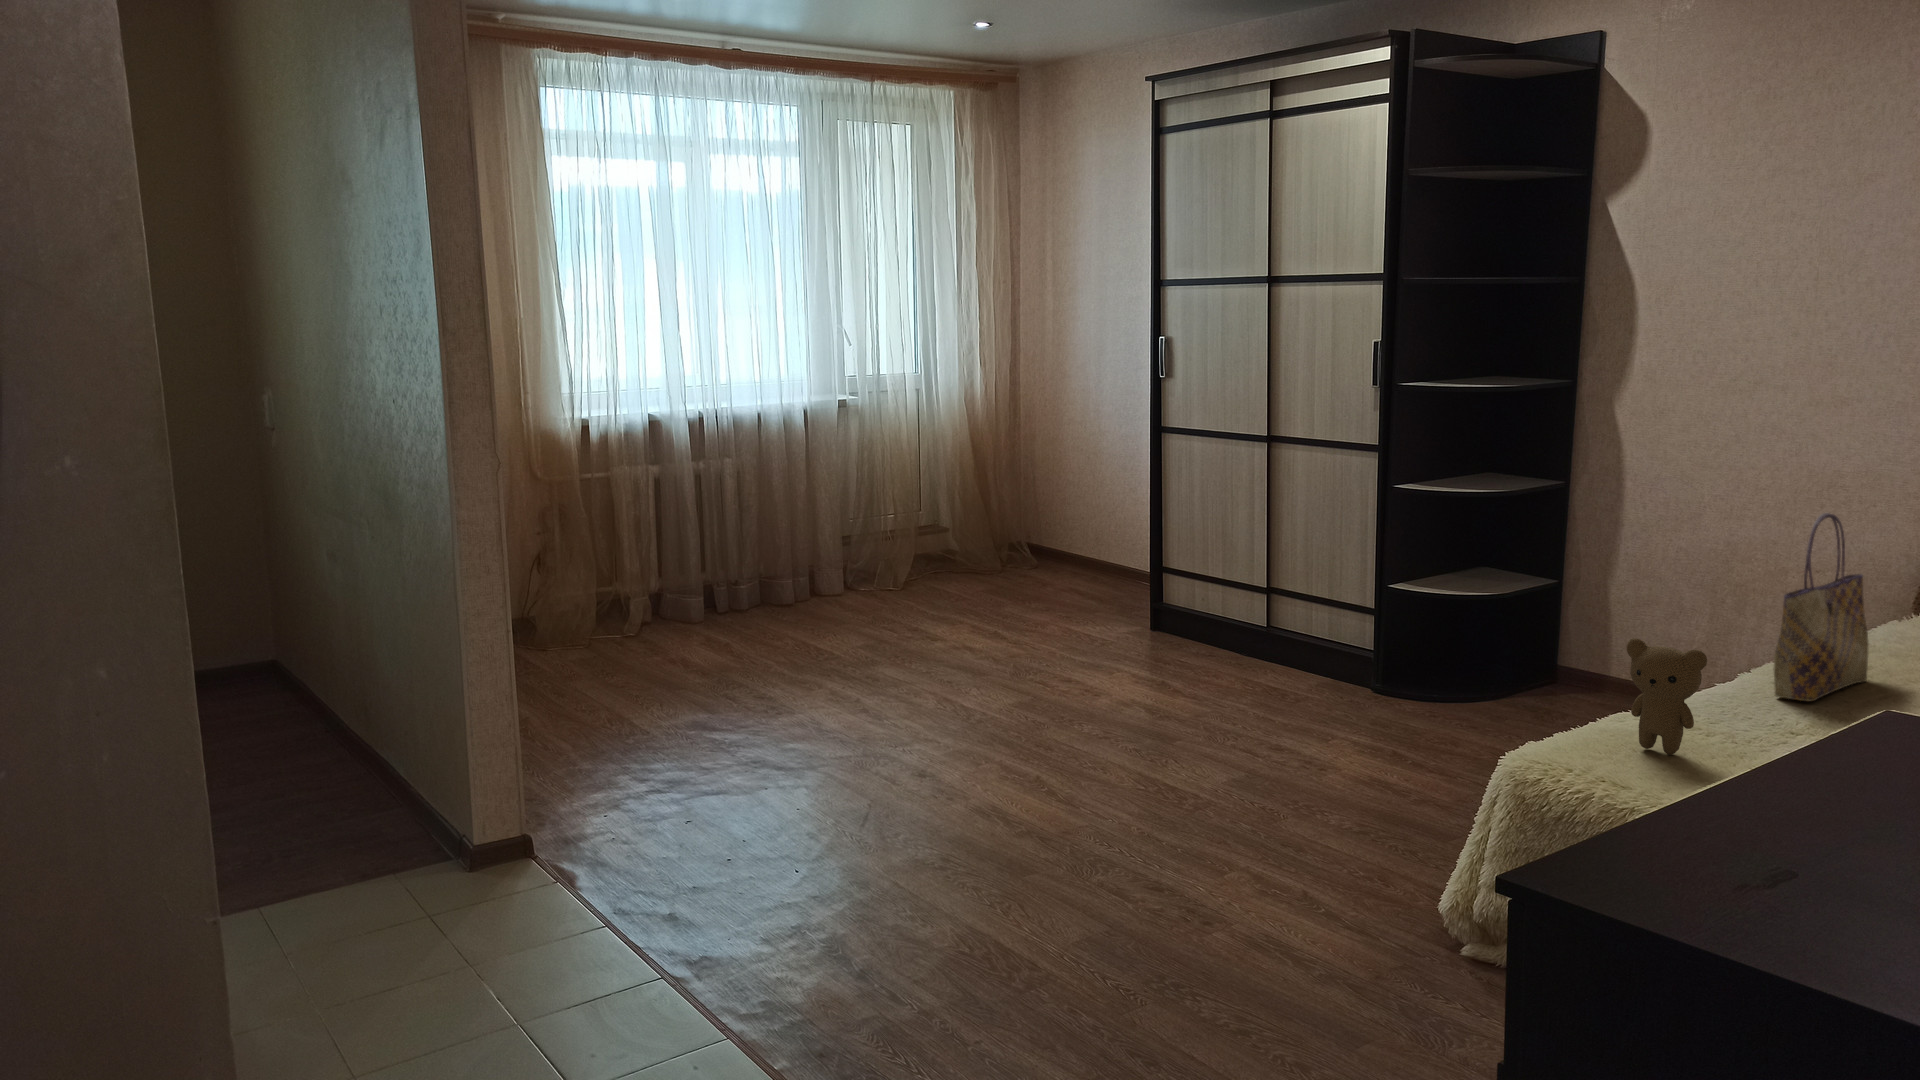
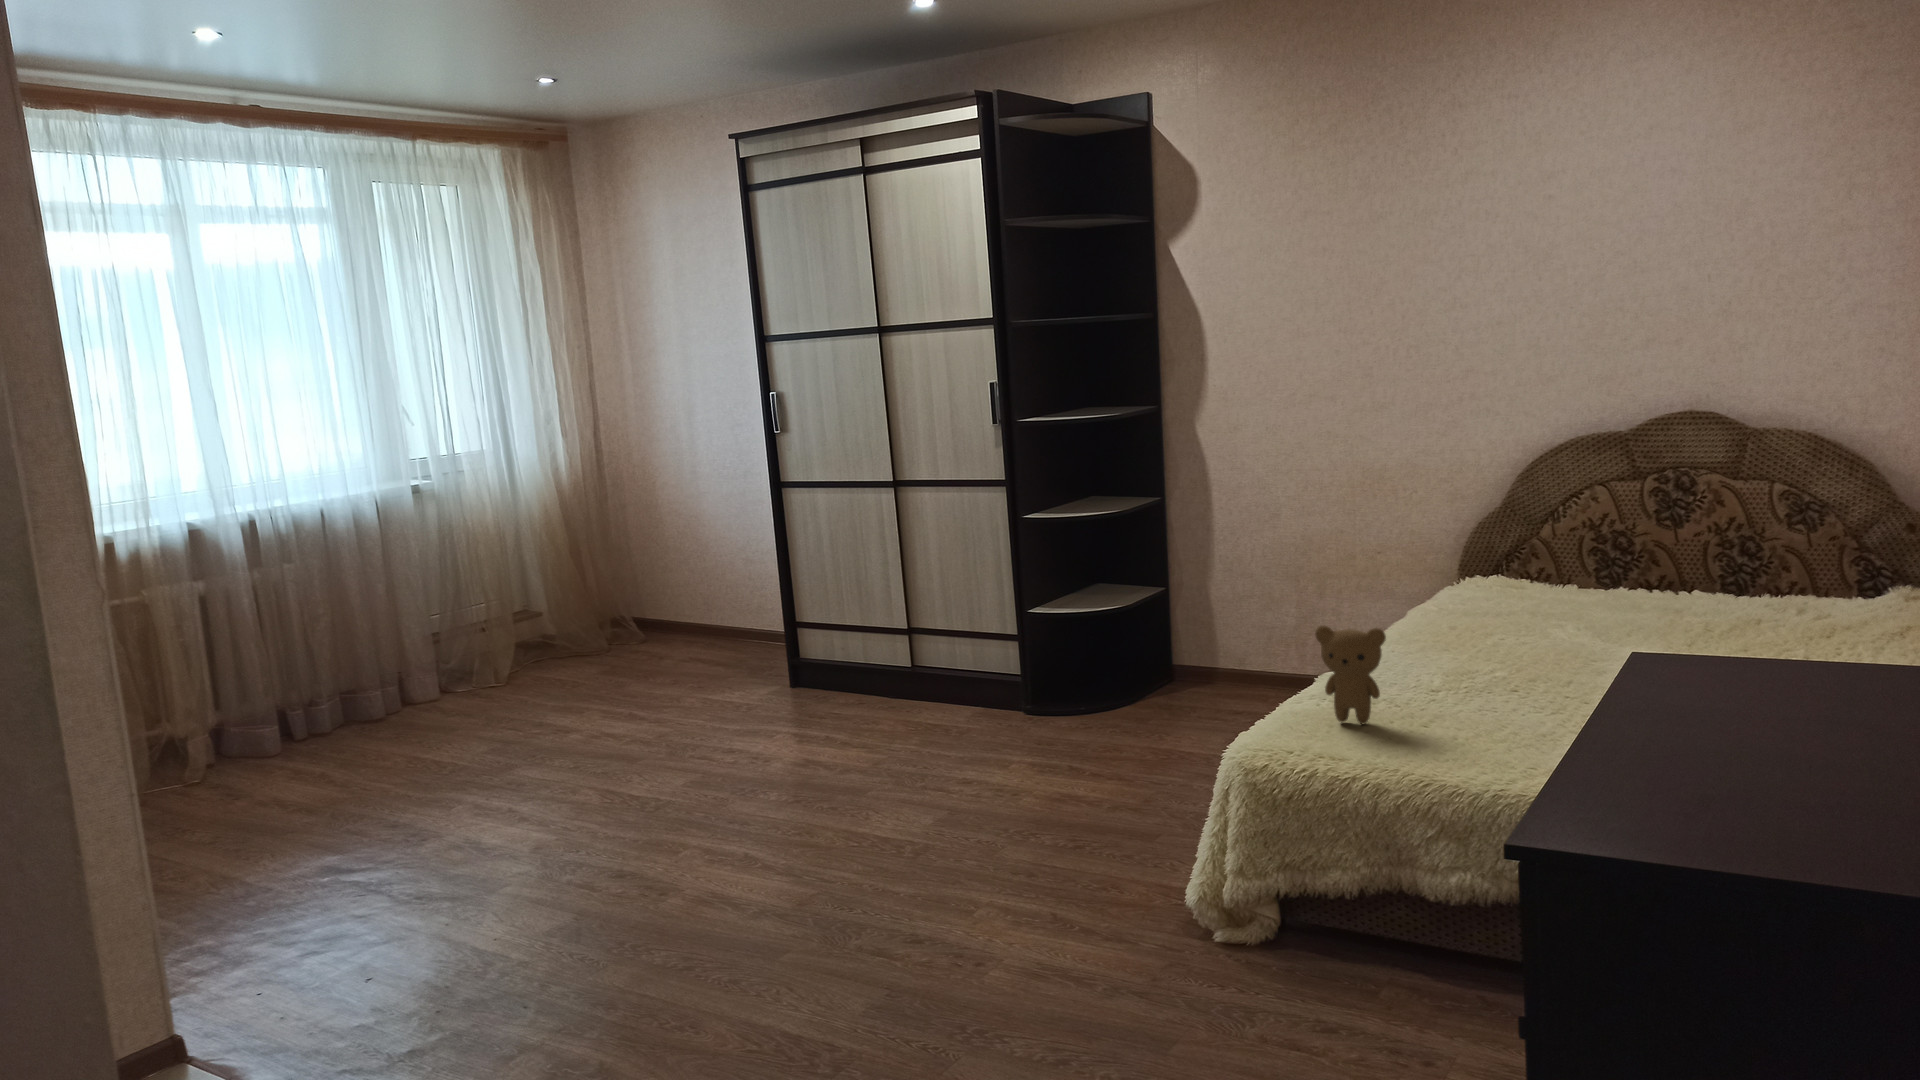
tote bag: present [1773,513,1868,701] -> none [1405,498,1466,661]

